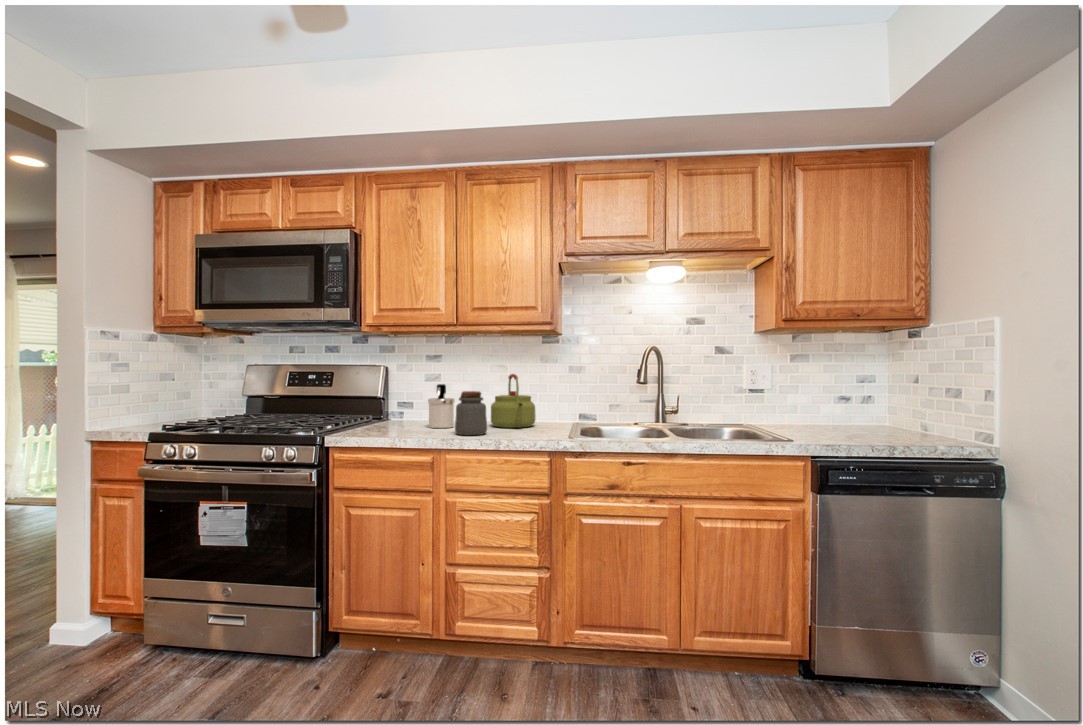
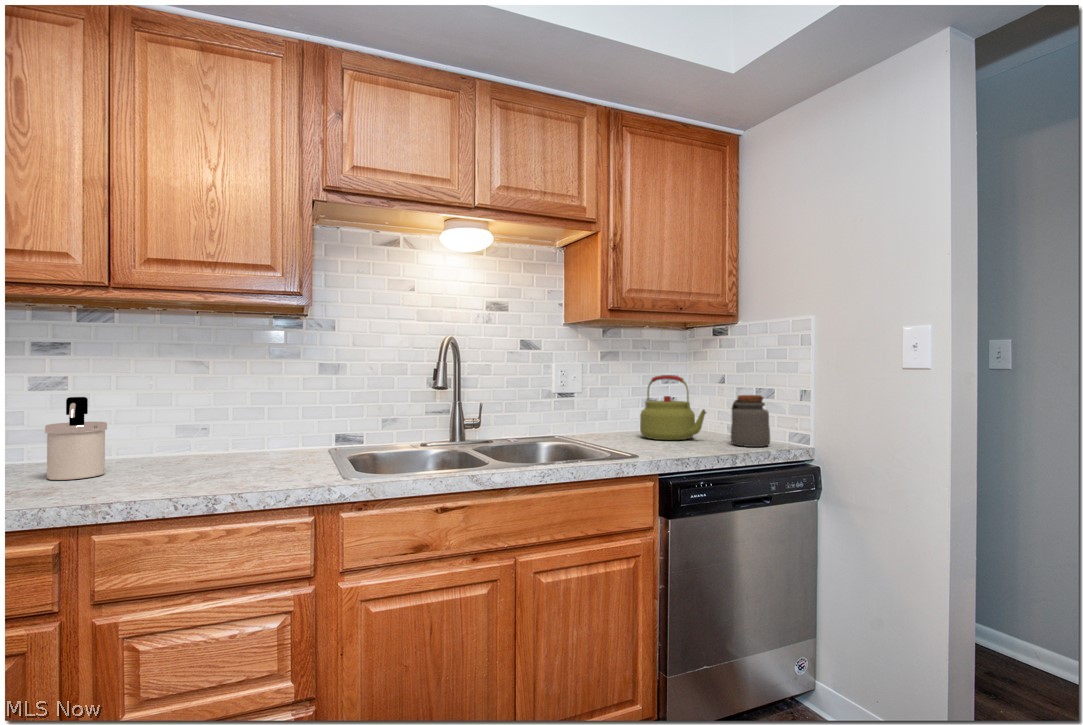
kettle: present [491,374,535,428] -> present [640,375,706,440]
jar: present [455,391,487,435] -> present [731,395,770,447]

